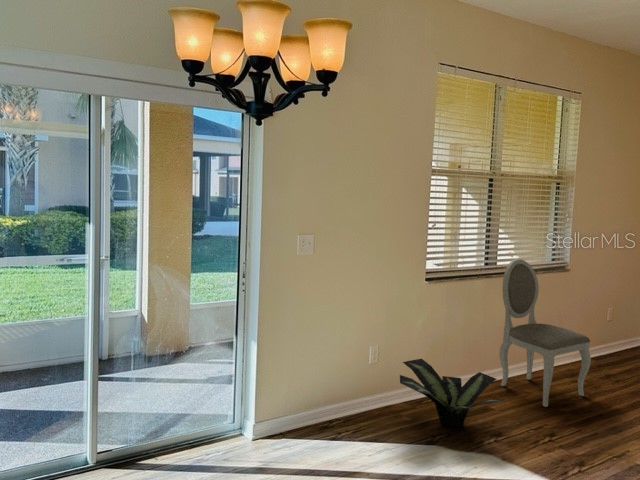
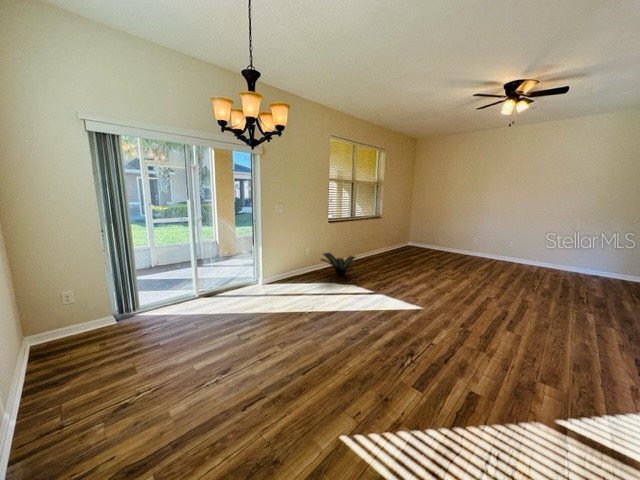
dining chair: present [500,259,591,407] -> none [358,214,390,267]

